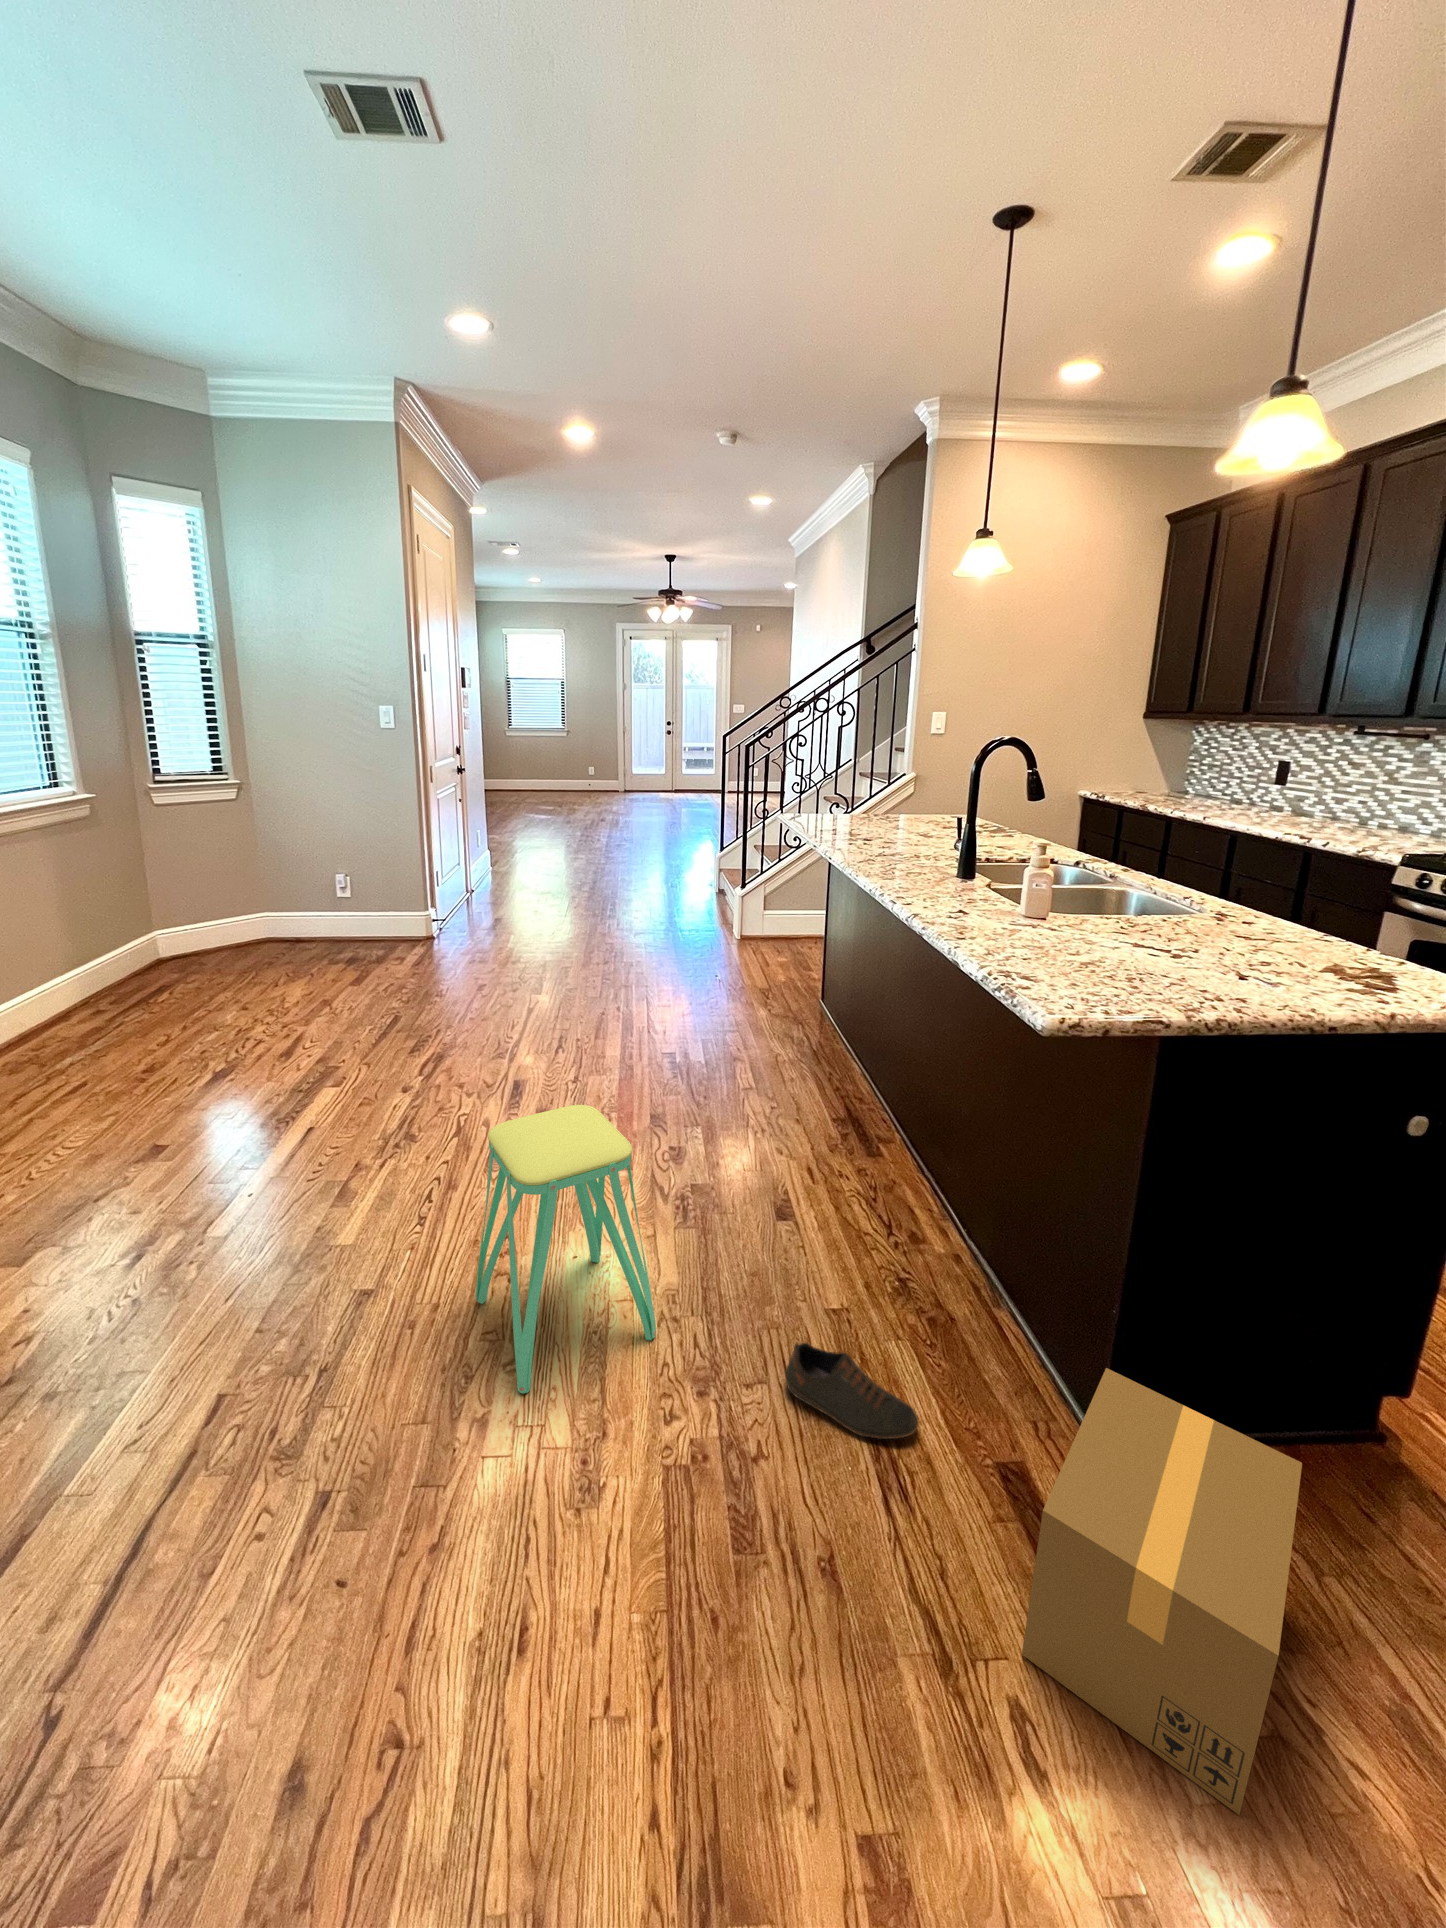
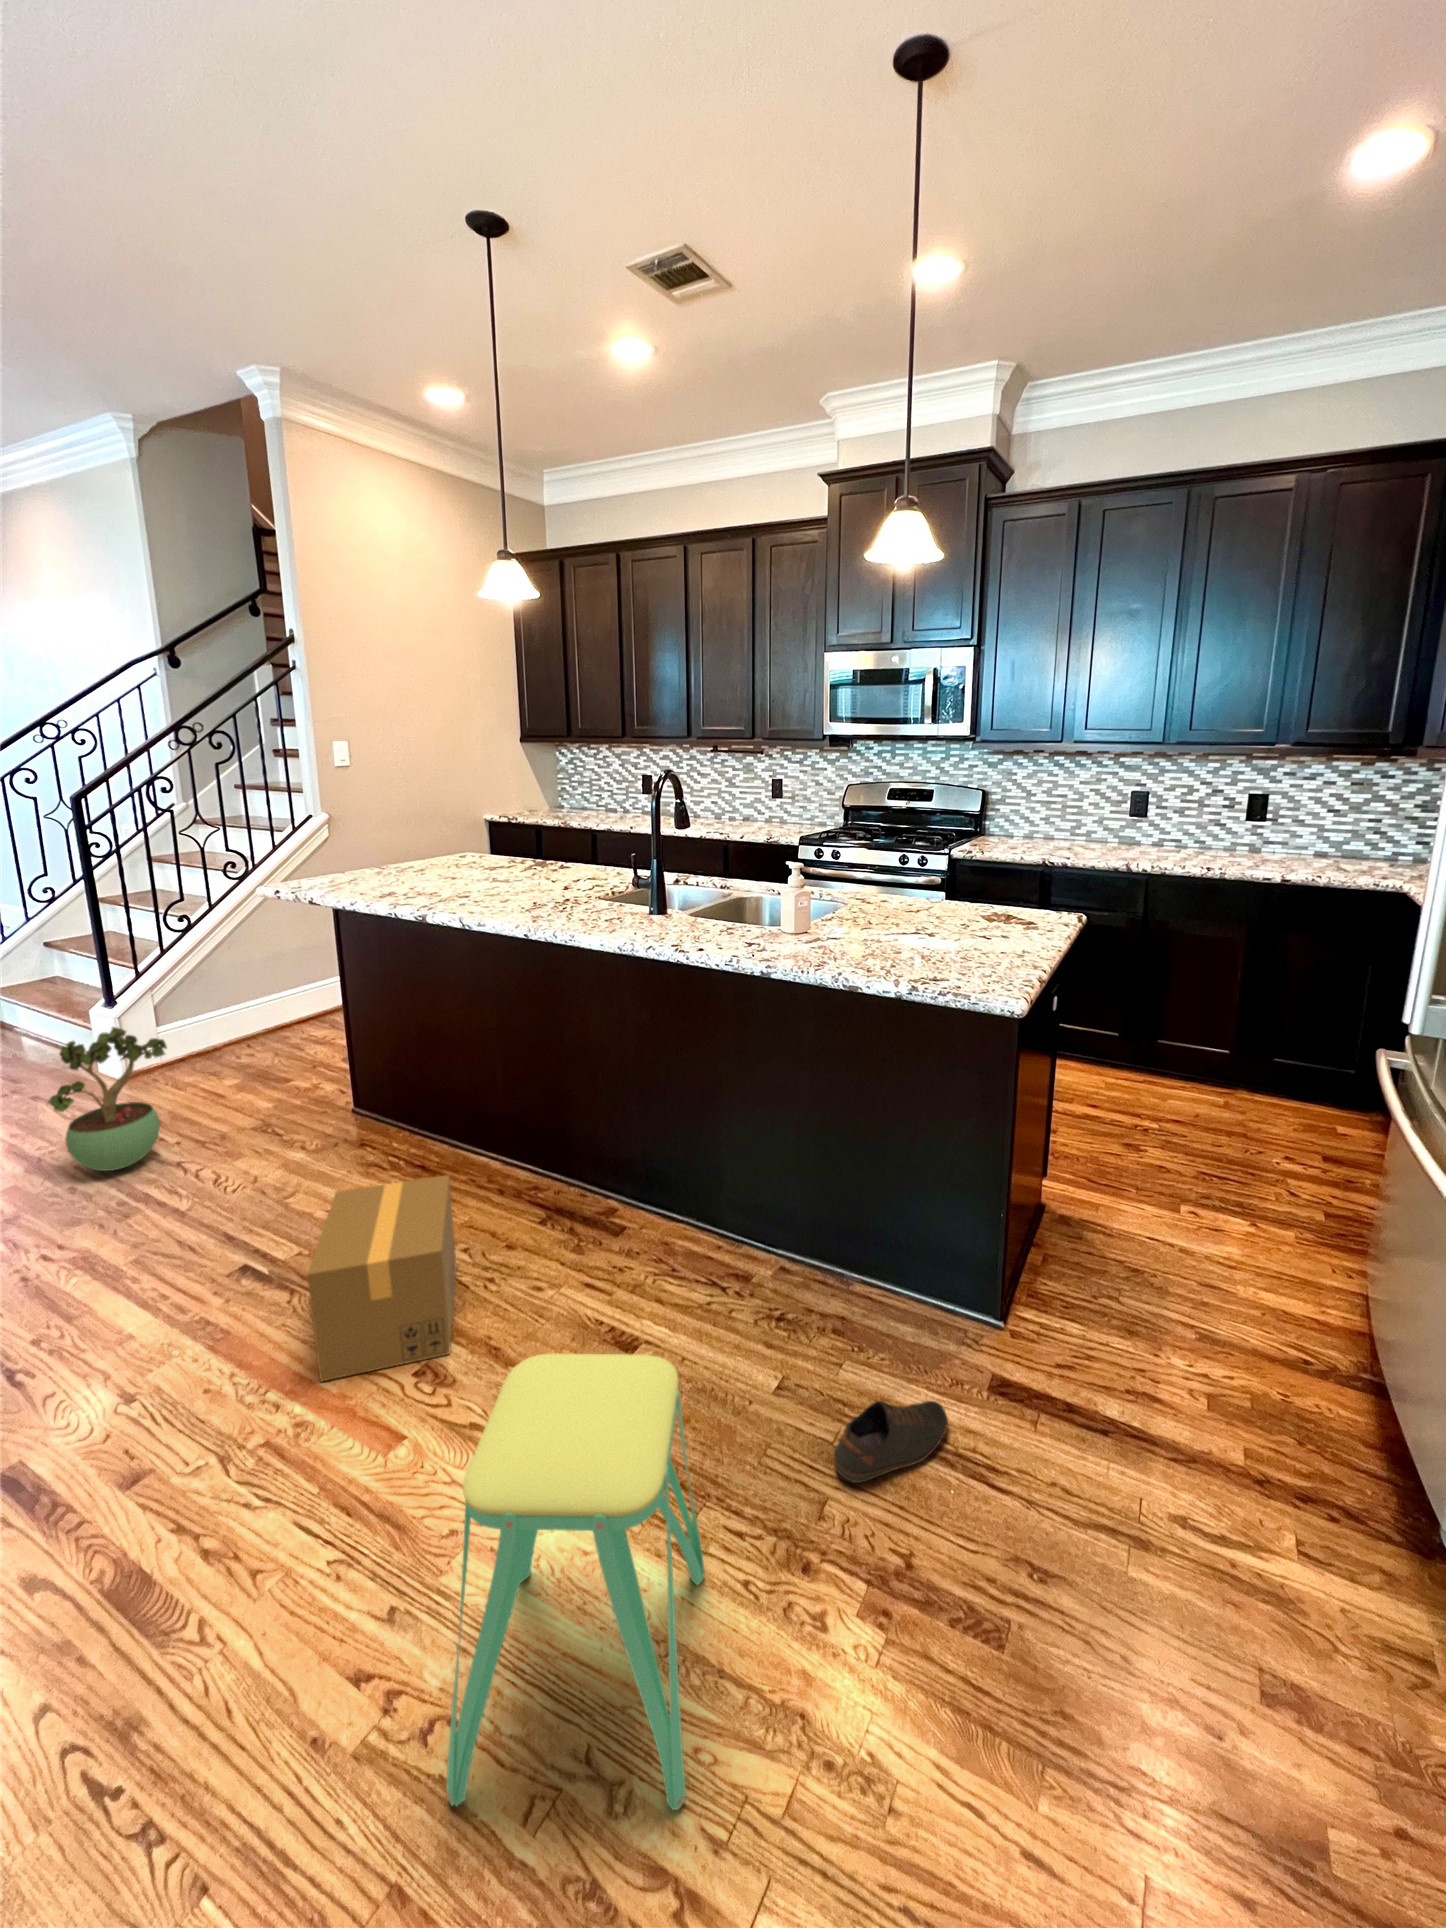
potted plant: none [658,894,720,985] -> present [49,1027,167,1171]
cardboard box: present [1022,1368,1302,1815] -> present [307,1175,457,1381]

